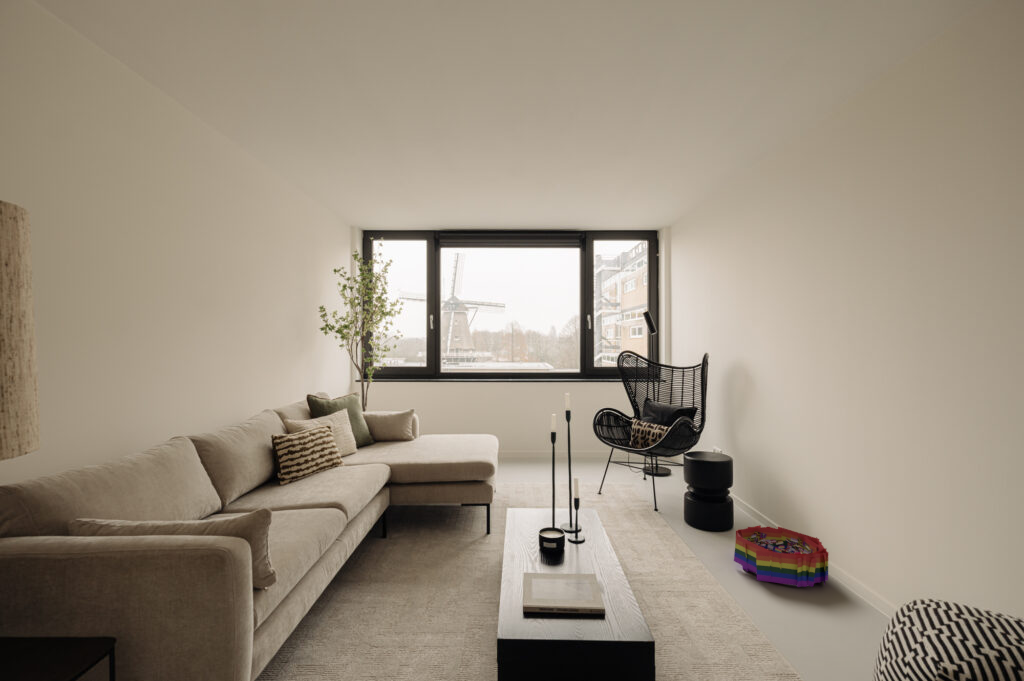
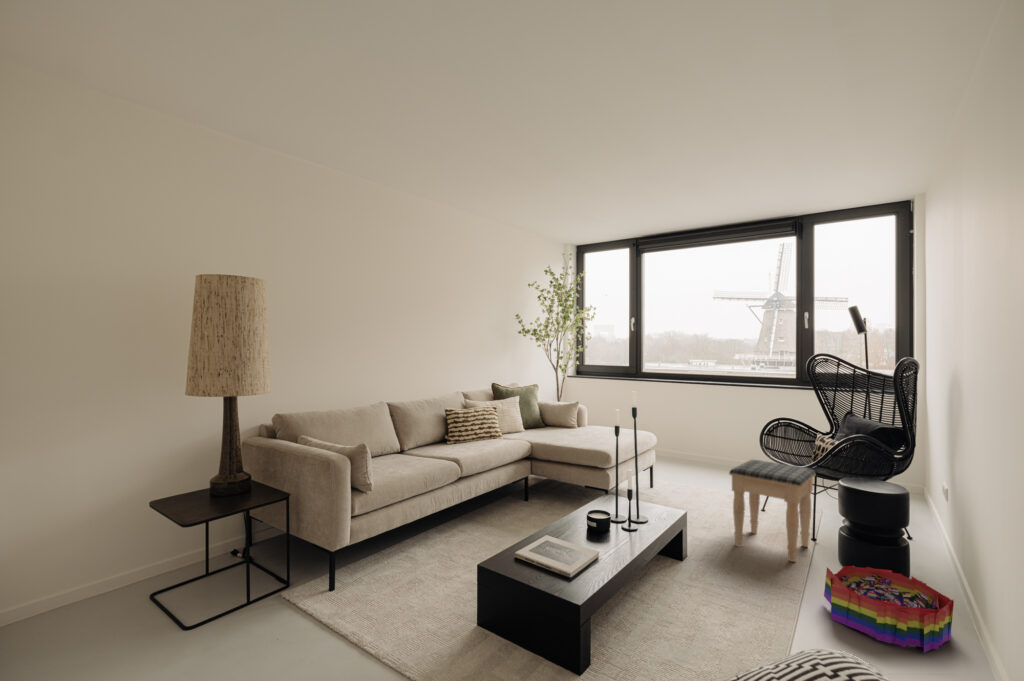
footstool: none [616,449,685,537] -> present [729,460,816,562]

